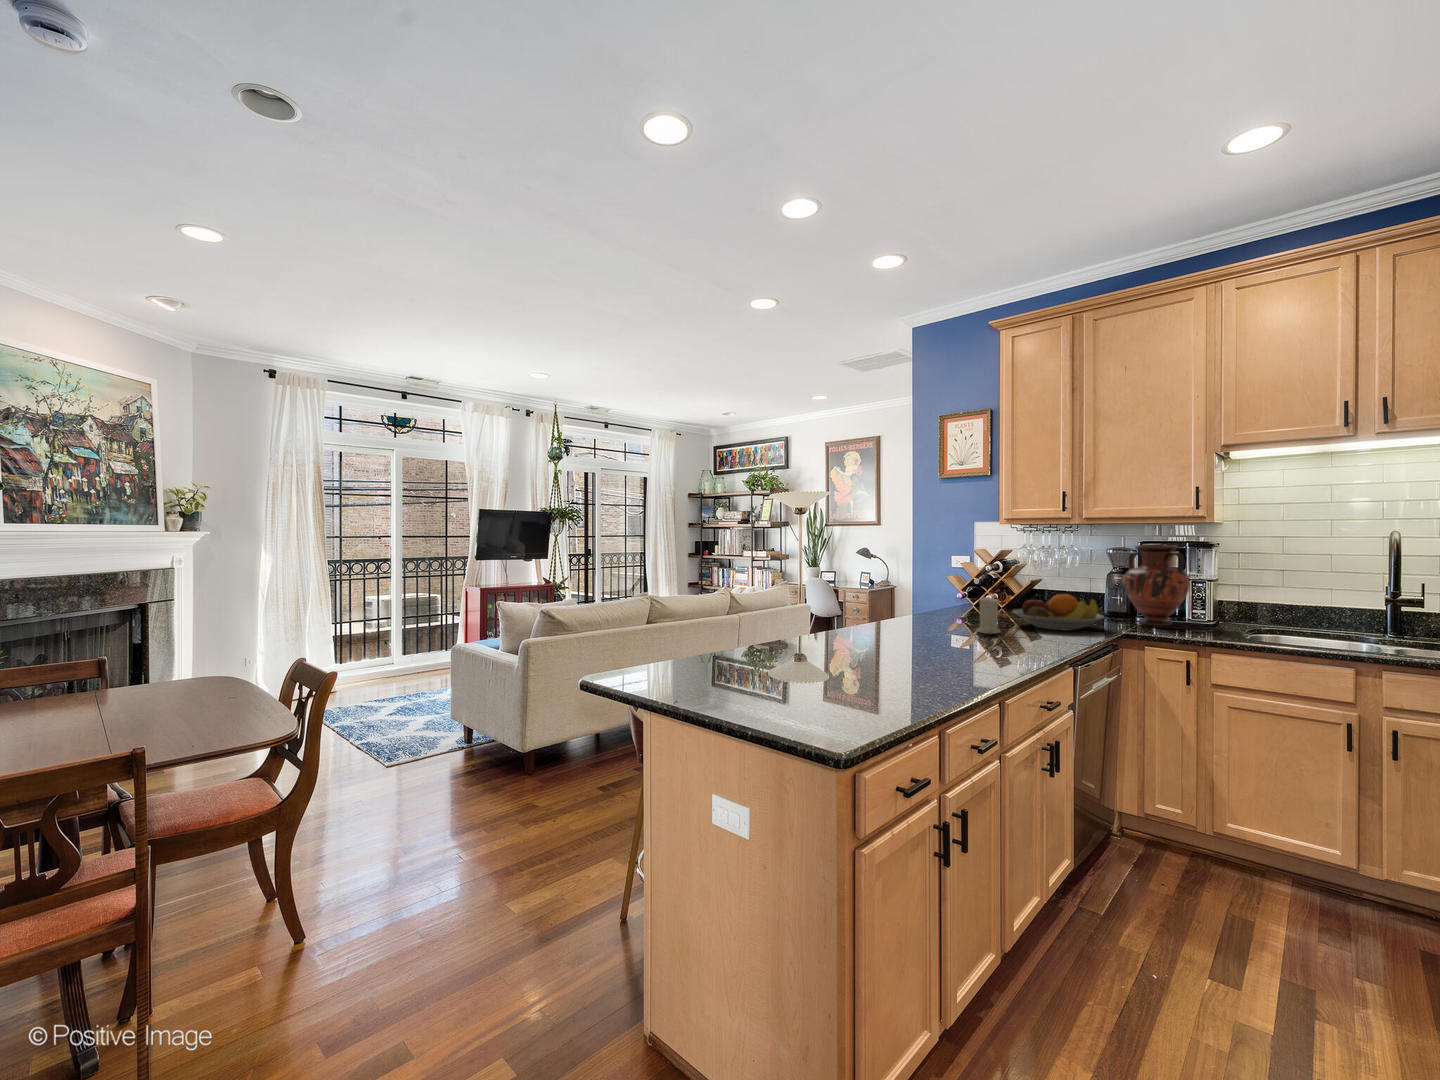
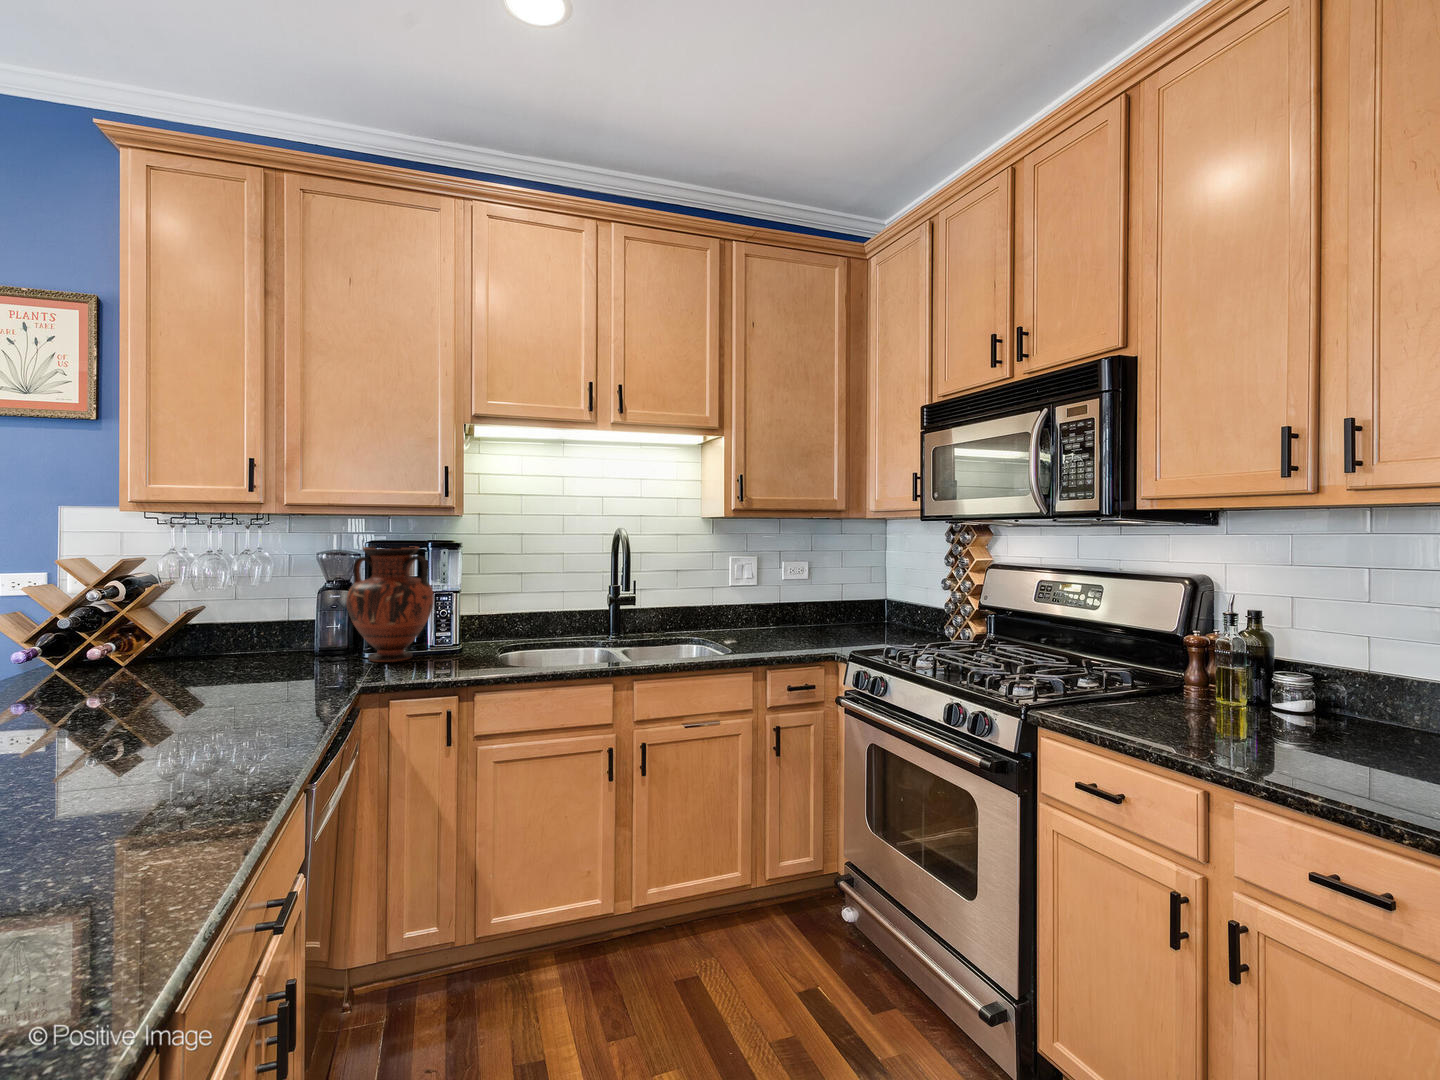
fruit bowl: present [1013,594,1104,631] -> none [148,634,327,704]
candle: present [976,597,1000,634] -> none [47,662,119,749]

